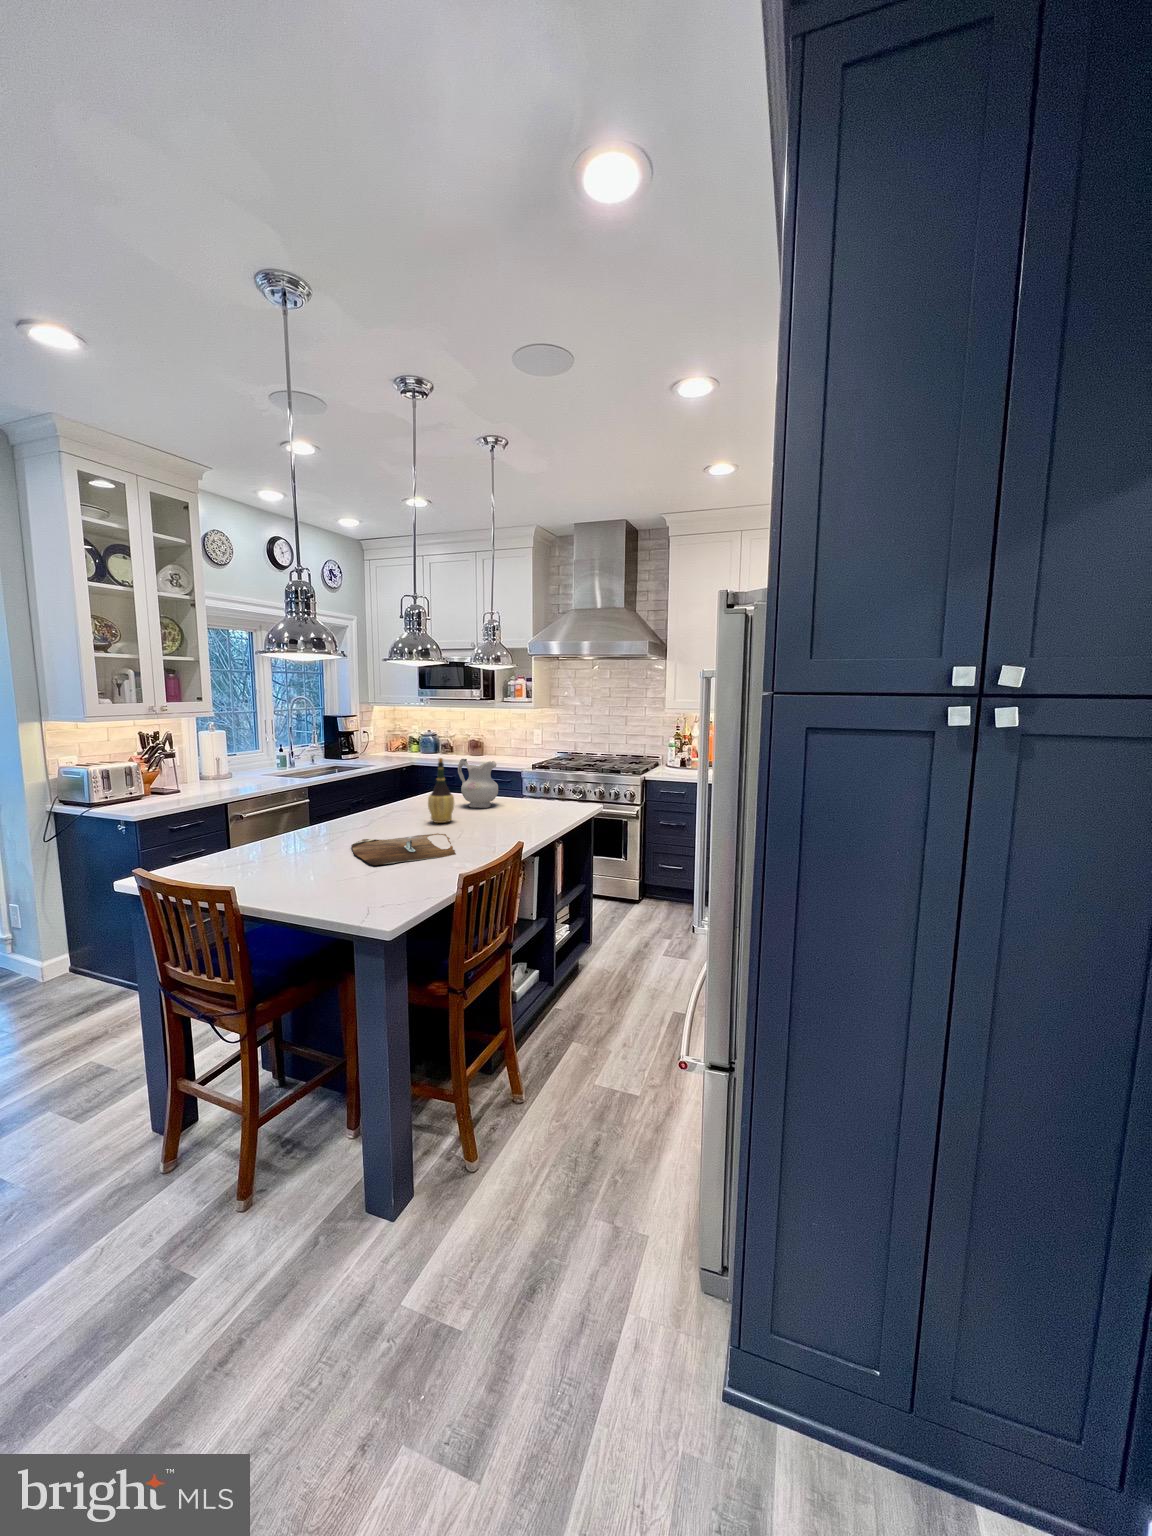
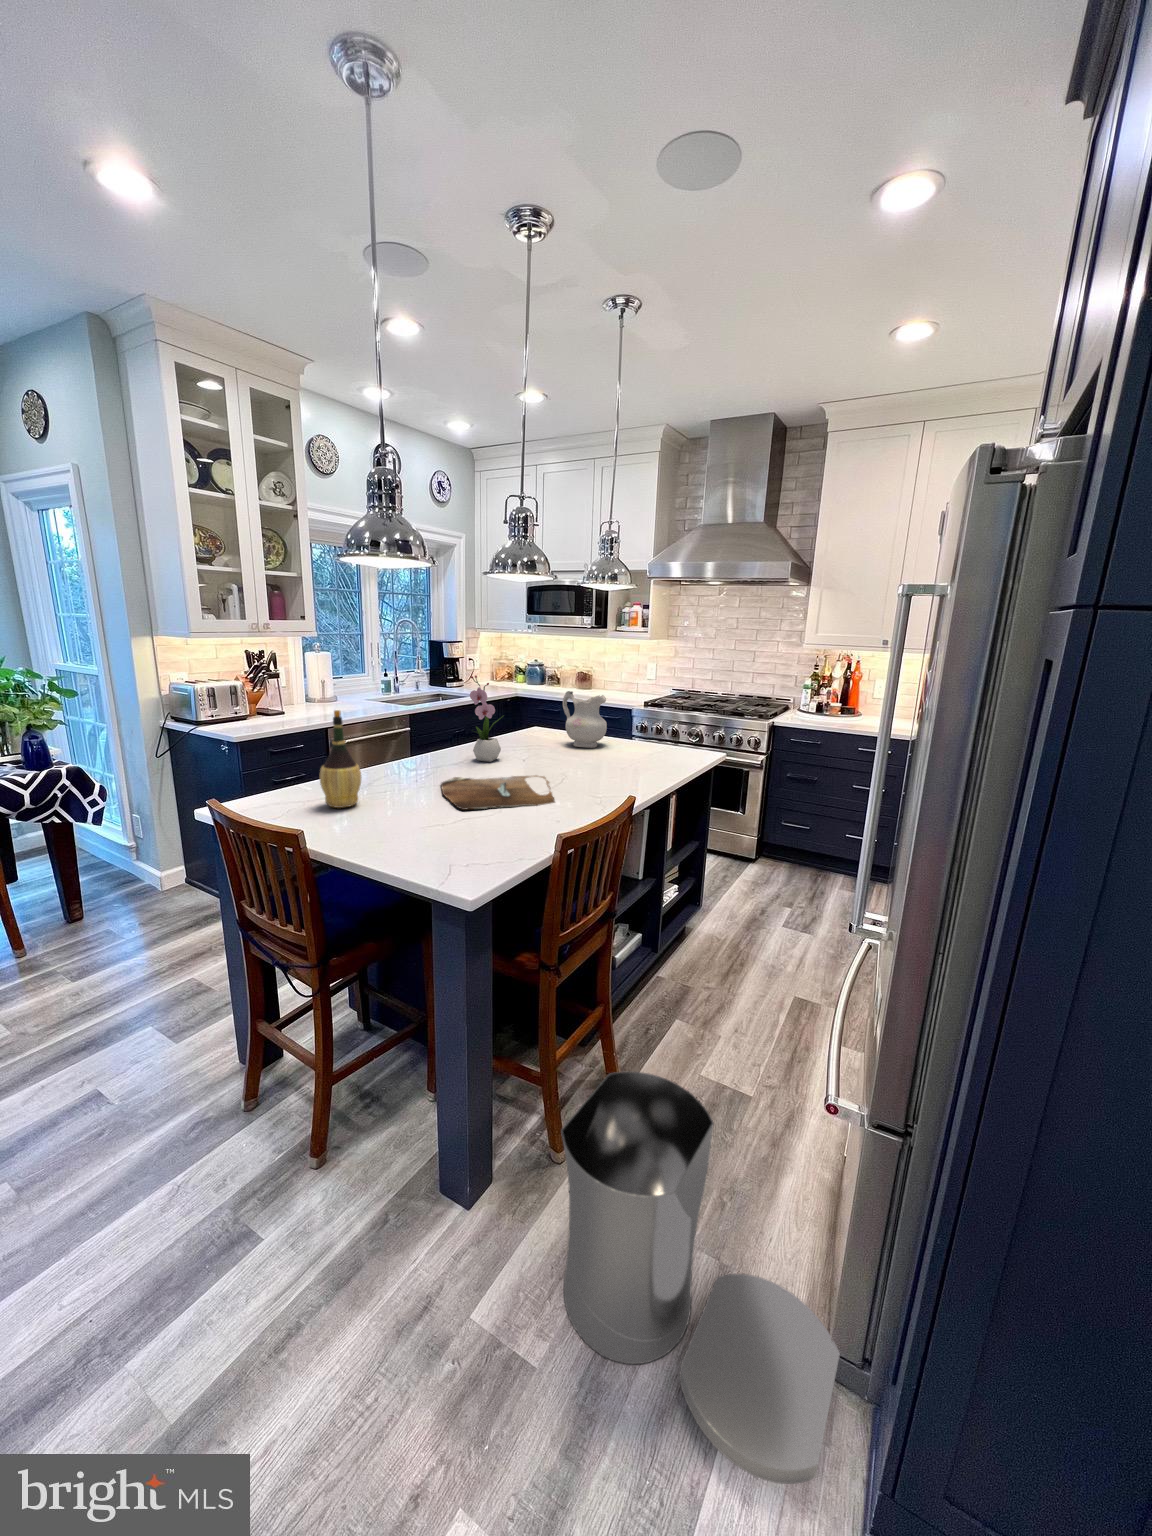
flower arrangement: none [374,748,406,825] -> present [470,675,503,762]
wine bottle: present [428,758,454,823] -> present [320,710,361,808]
trash can: none [474,1068,704,1366] -> present [561,1071,840,1484]

